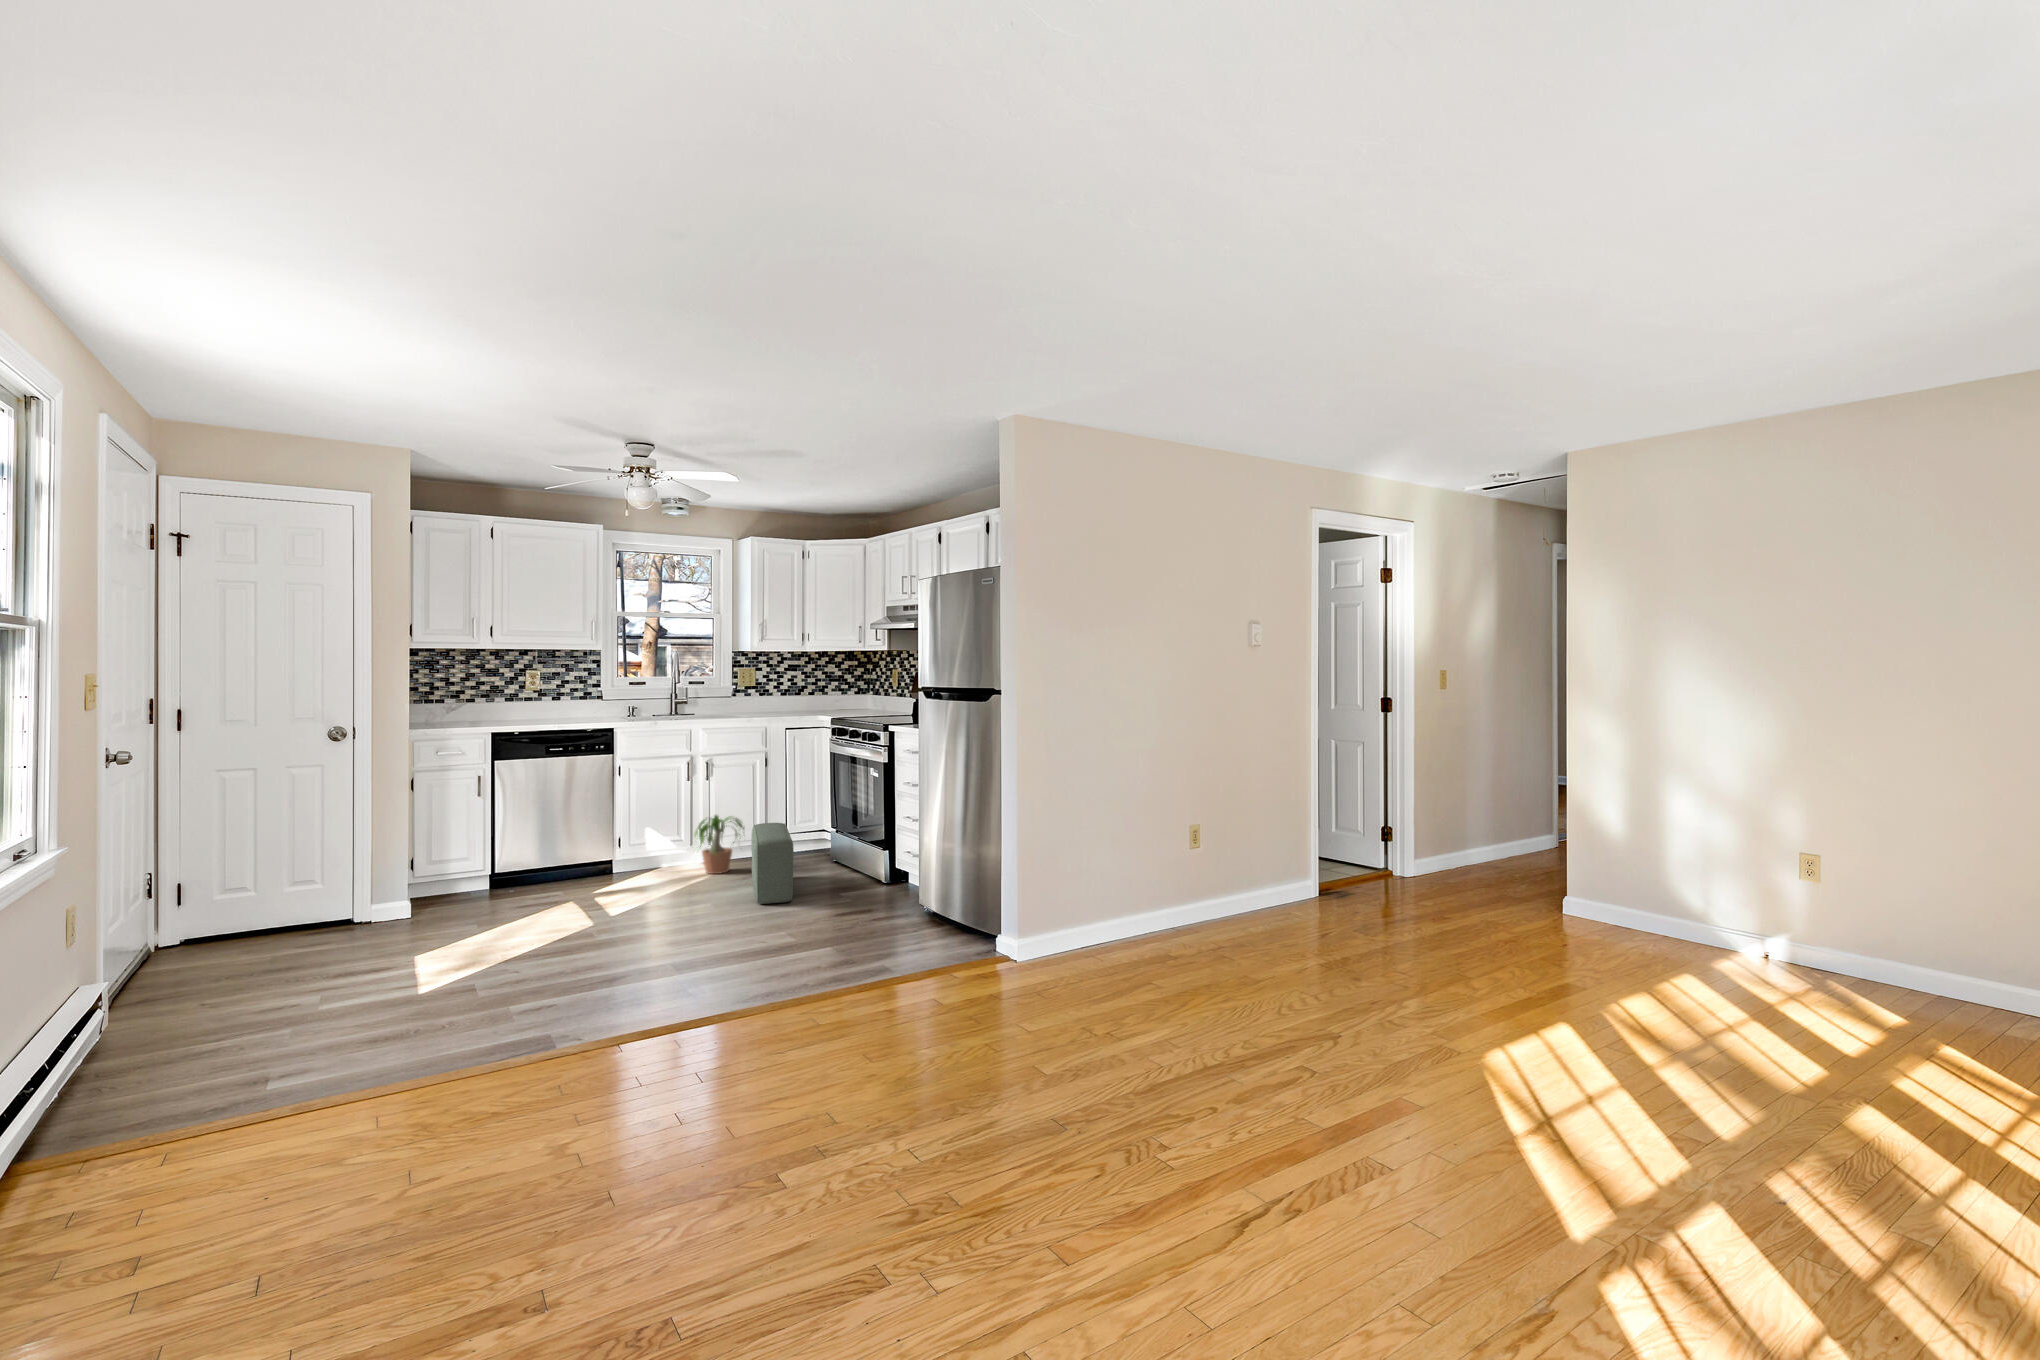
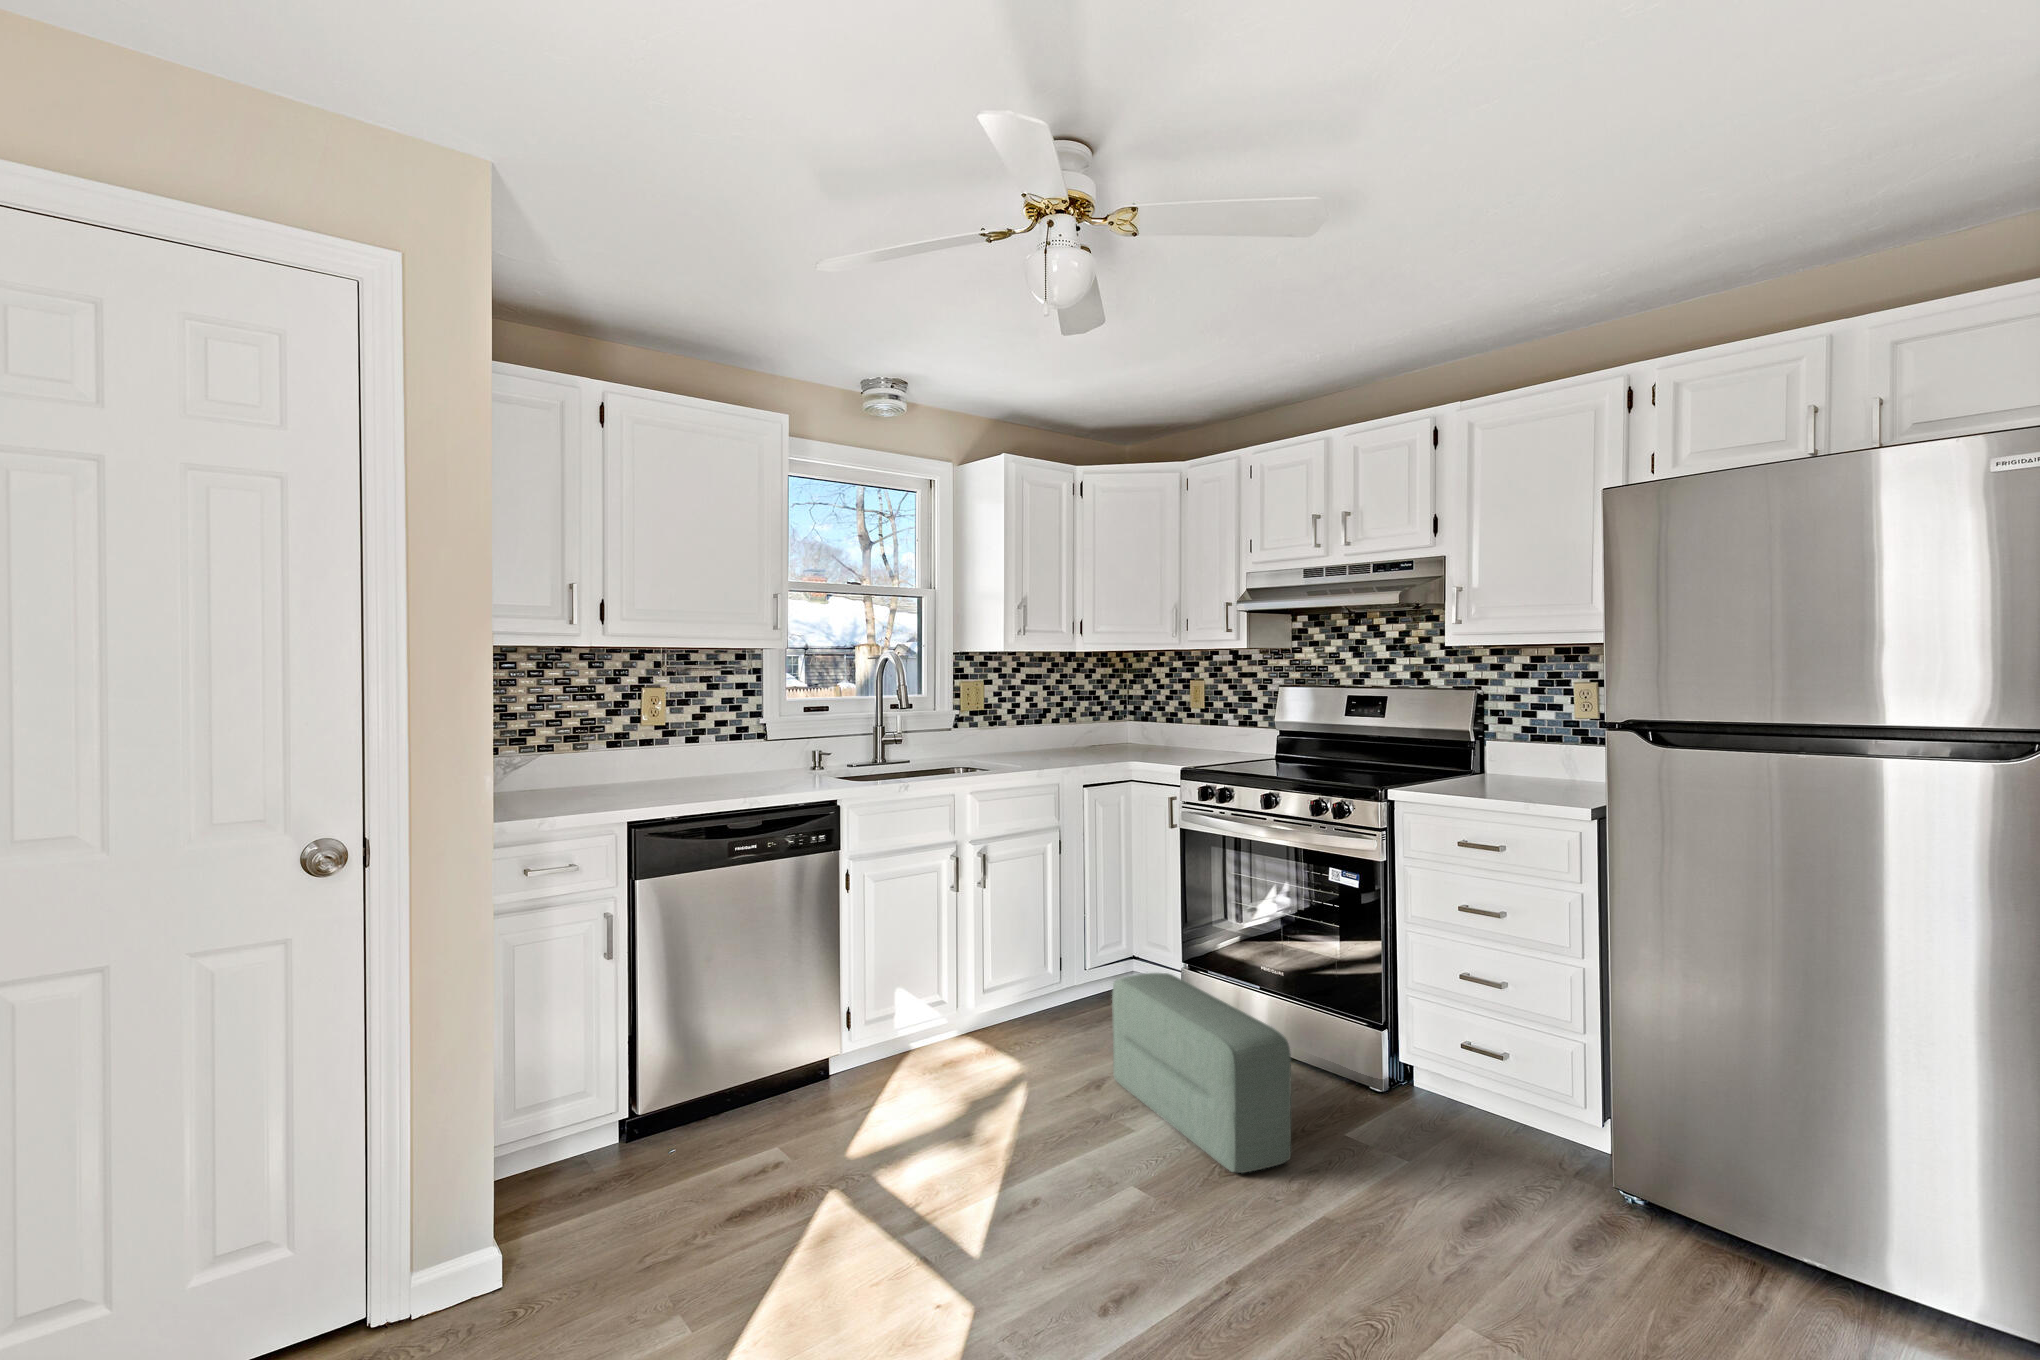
potted plant: present [695,815,744,874] -> none [973,951,1081,1067]

